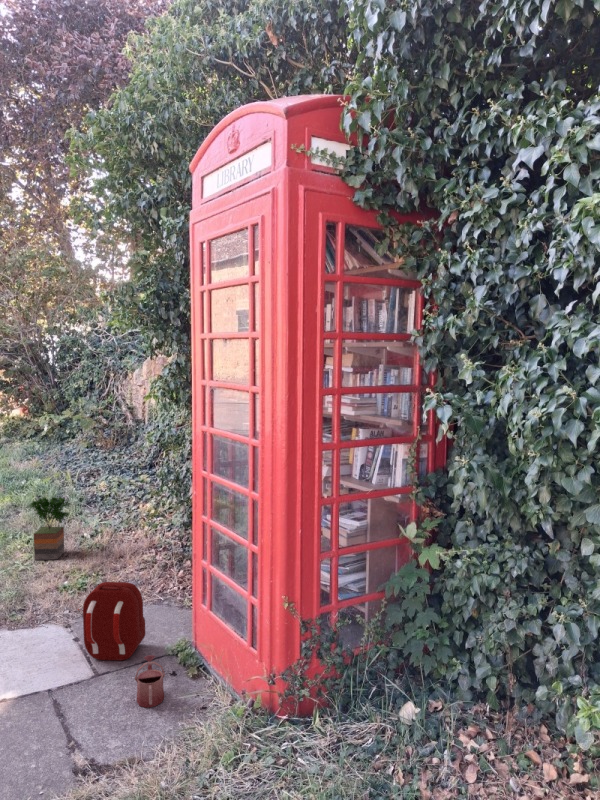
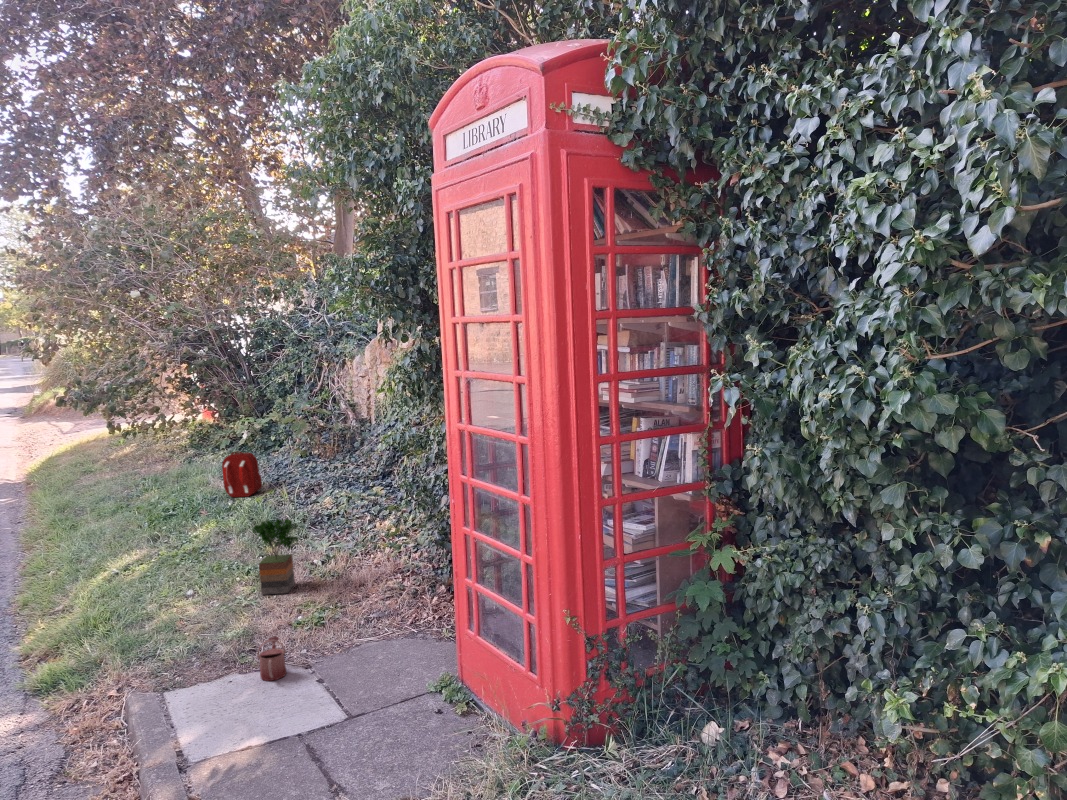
backpack: present [83,582,145,660] -> present [222,452,262,497]
watering can: present [135,655,165,708] -> present [257,637,287,681]

